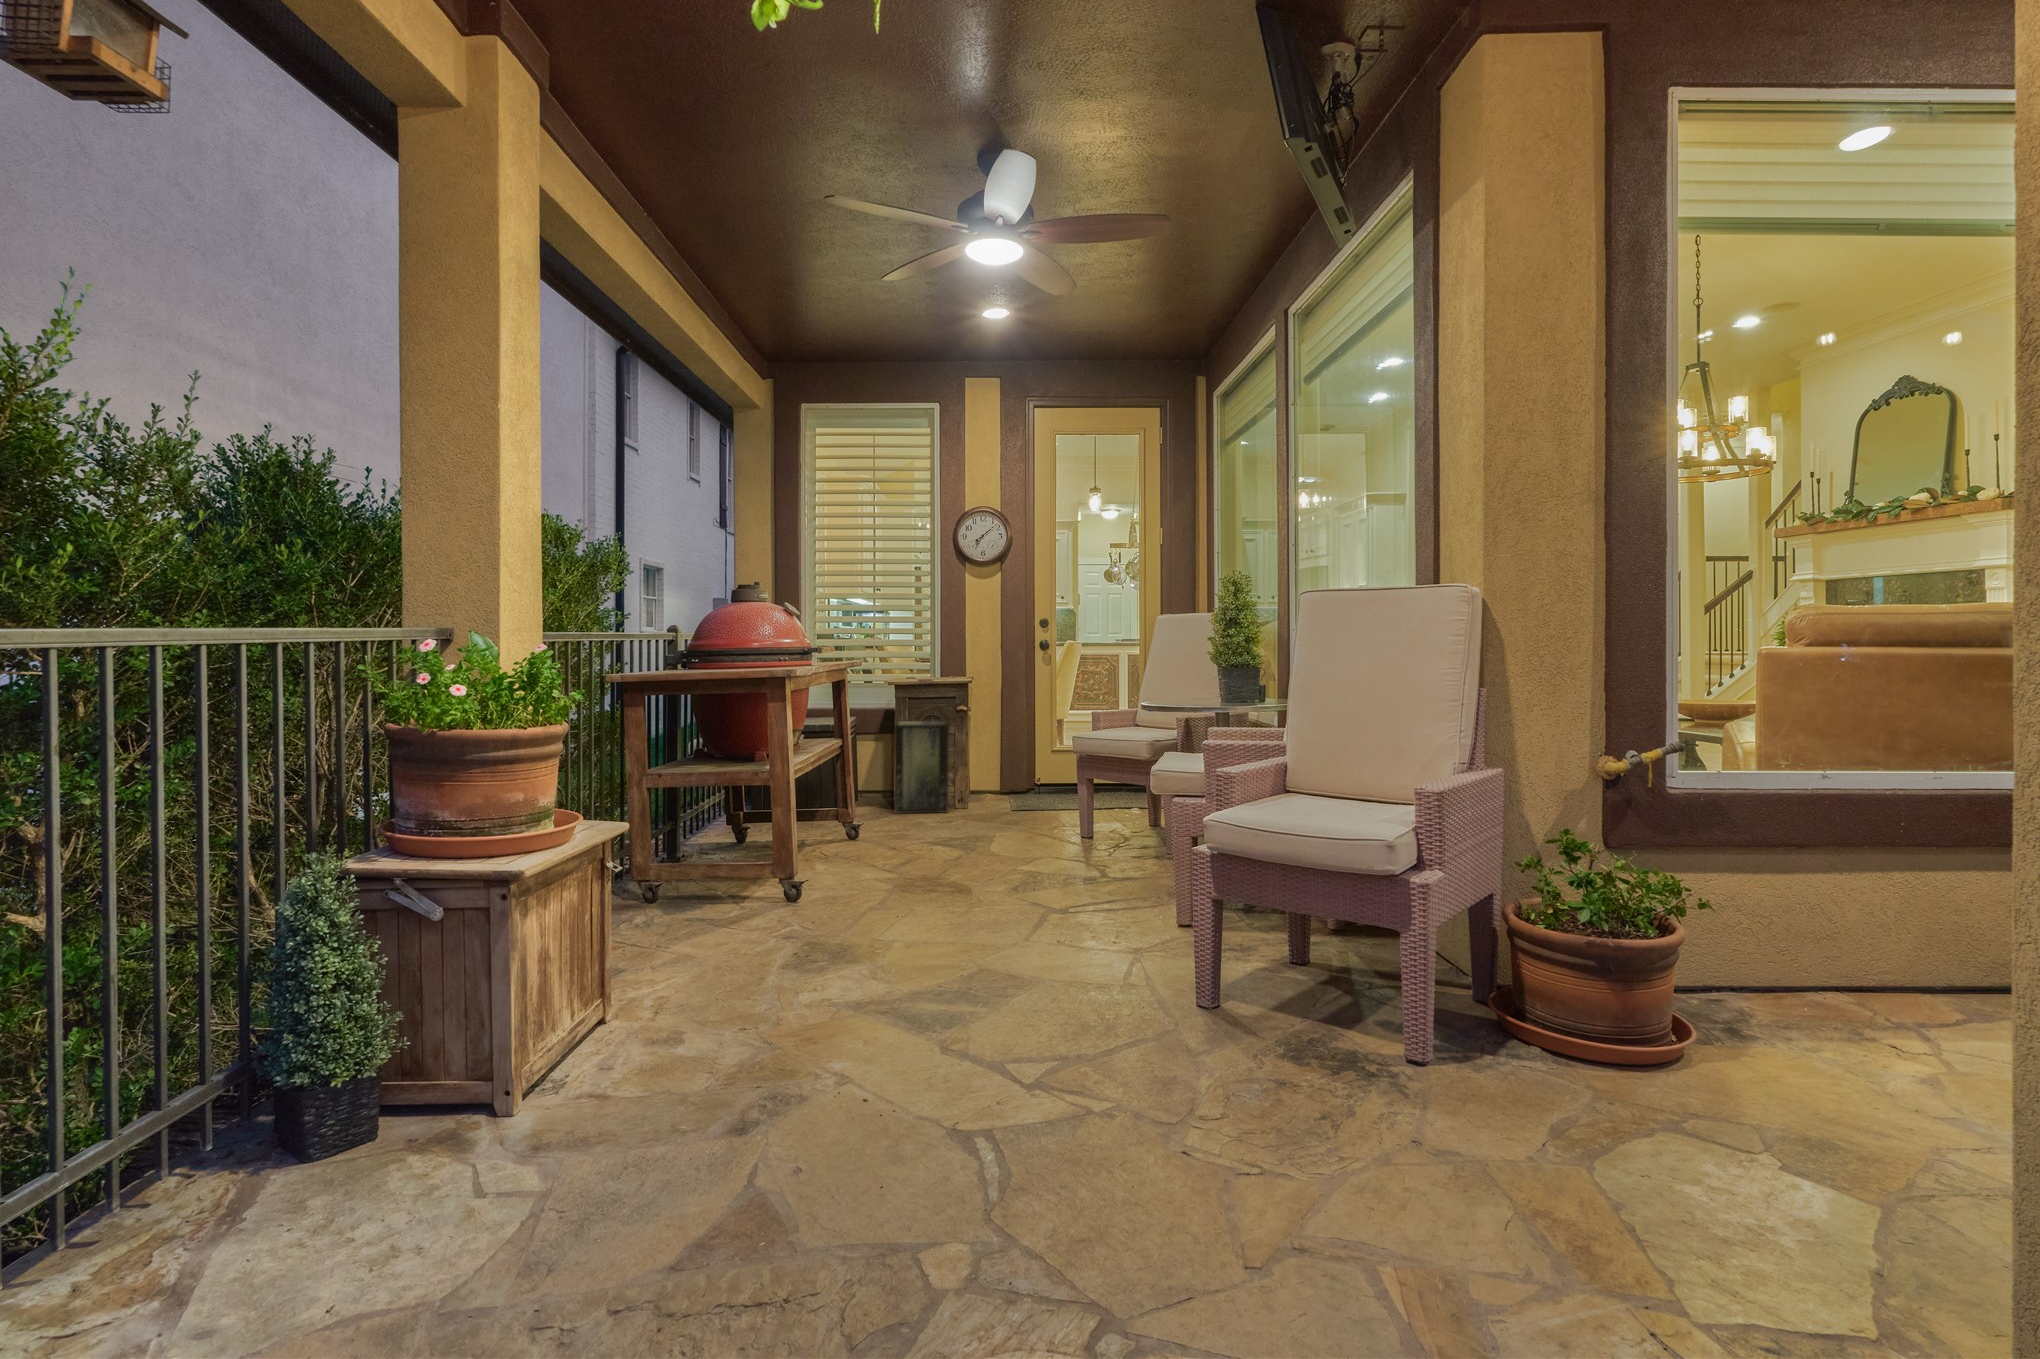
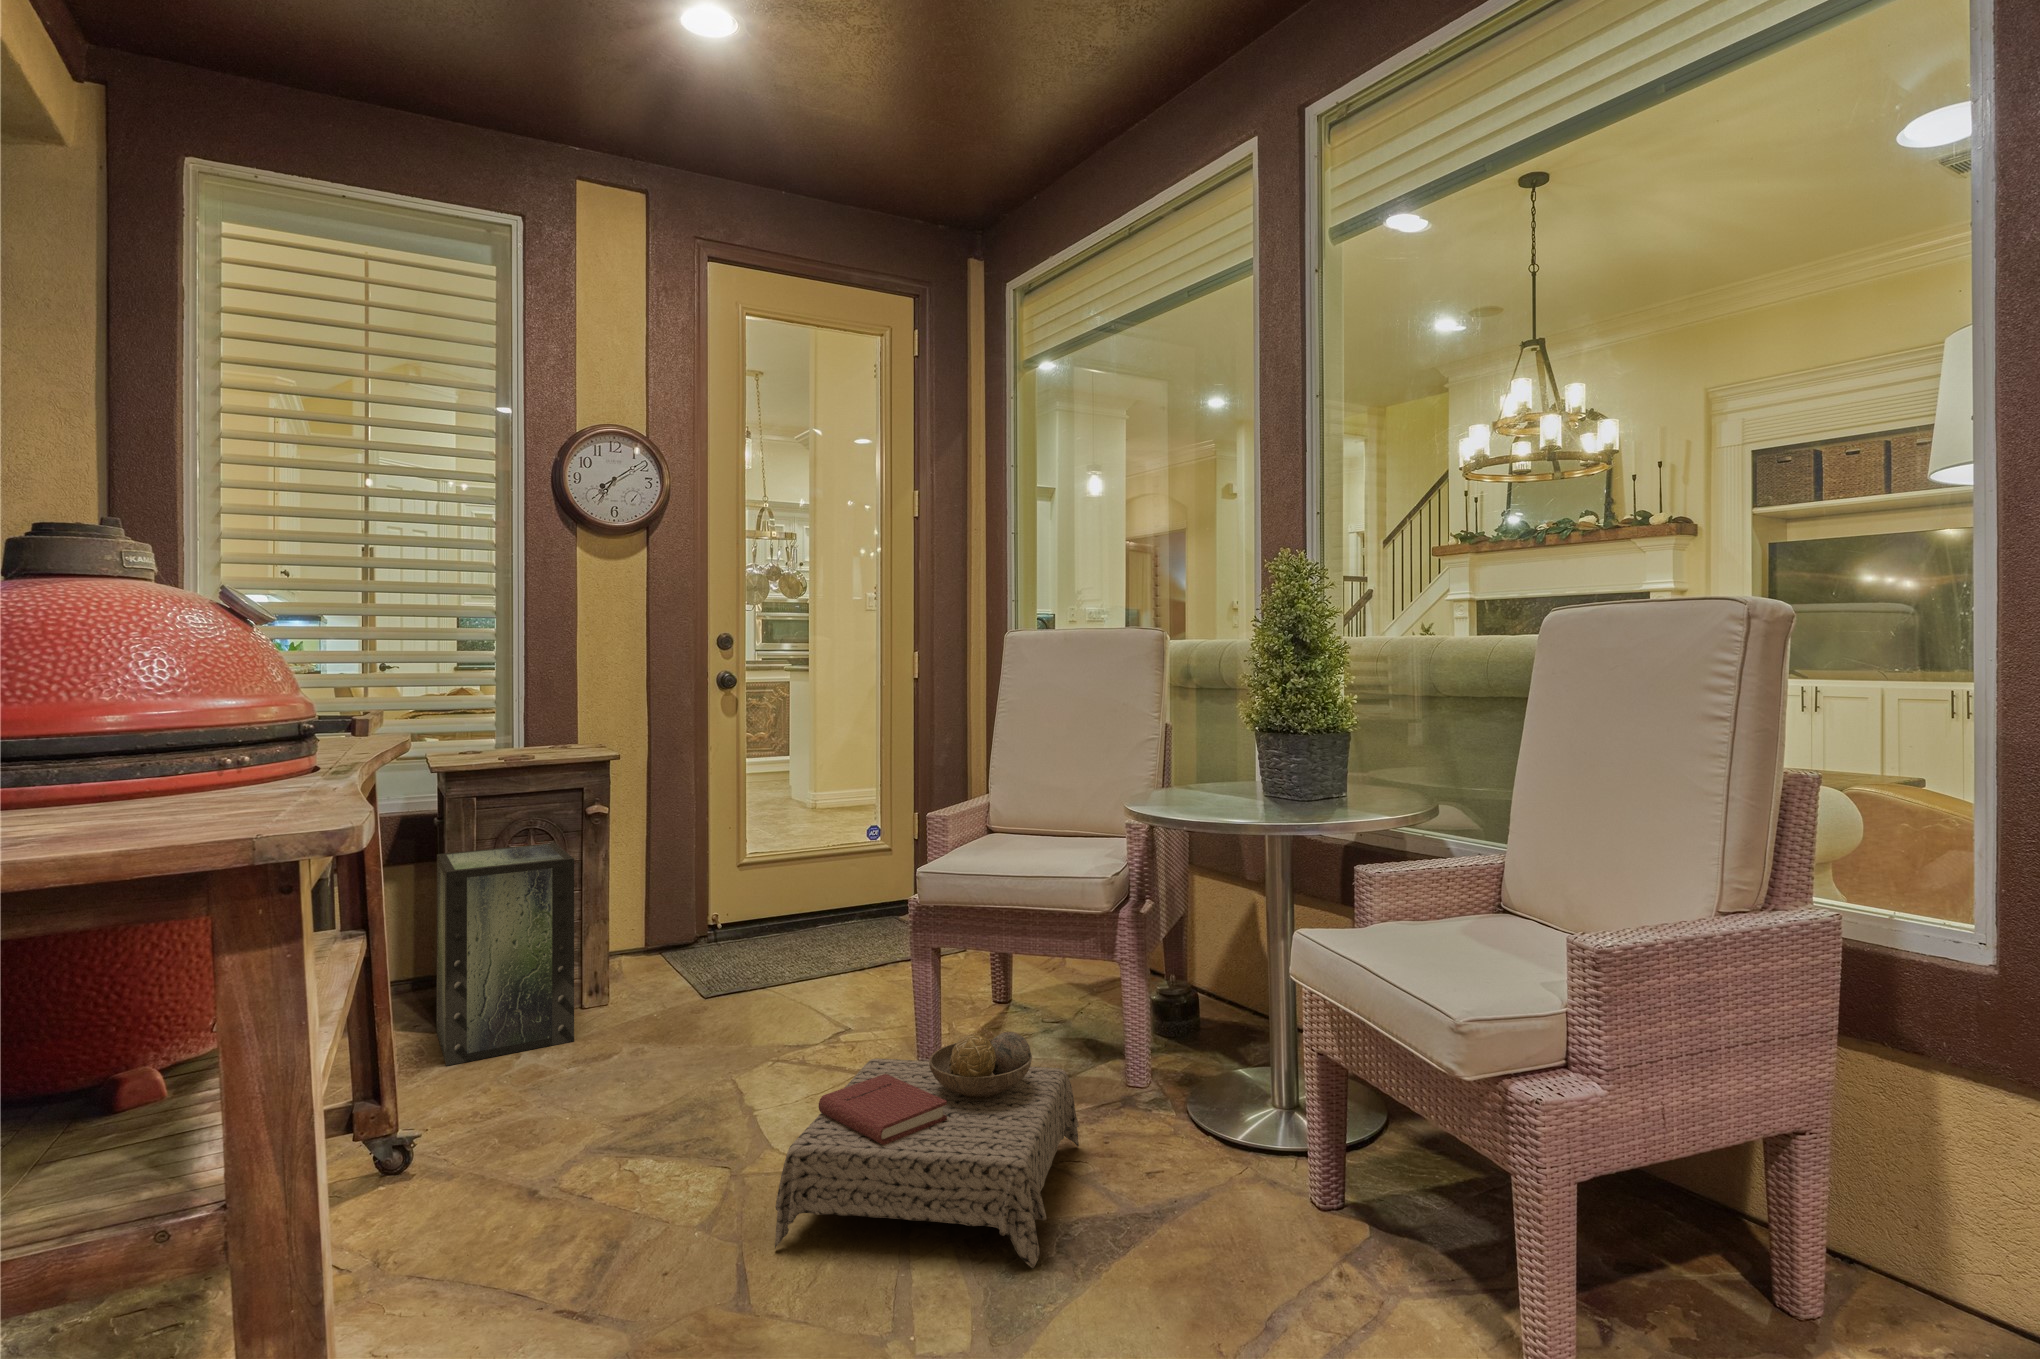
ottoman: none [985,792,1135,878] -> present [775,1032,1079,1268]

